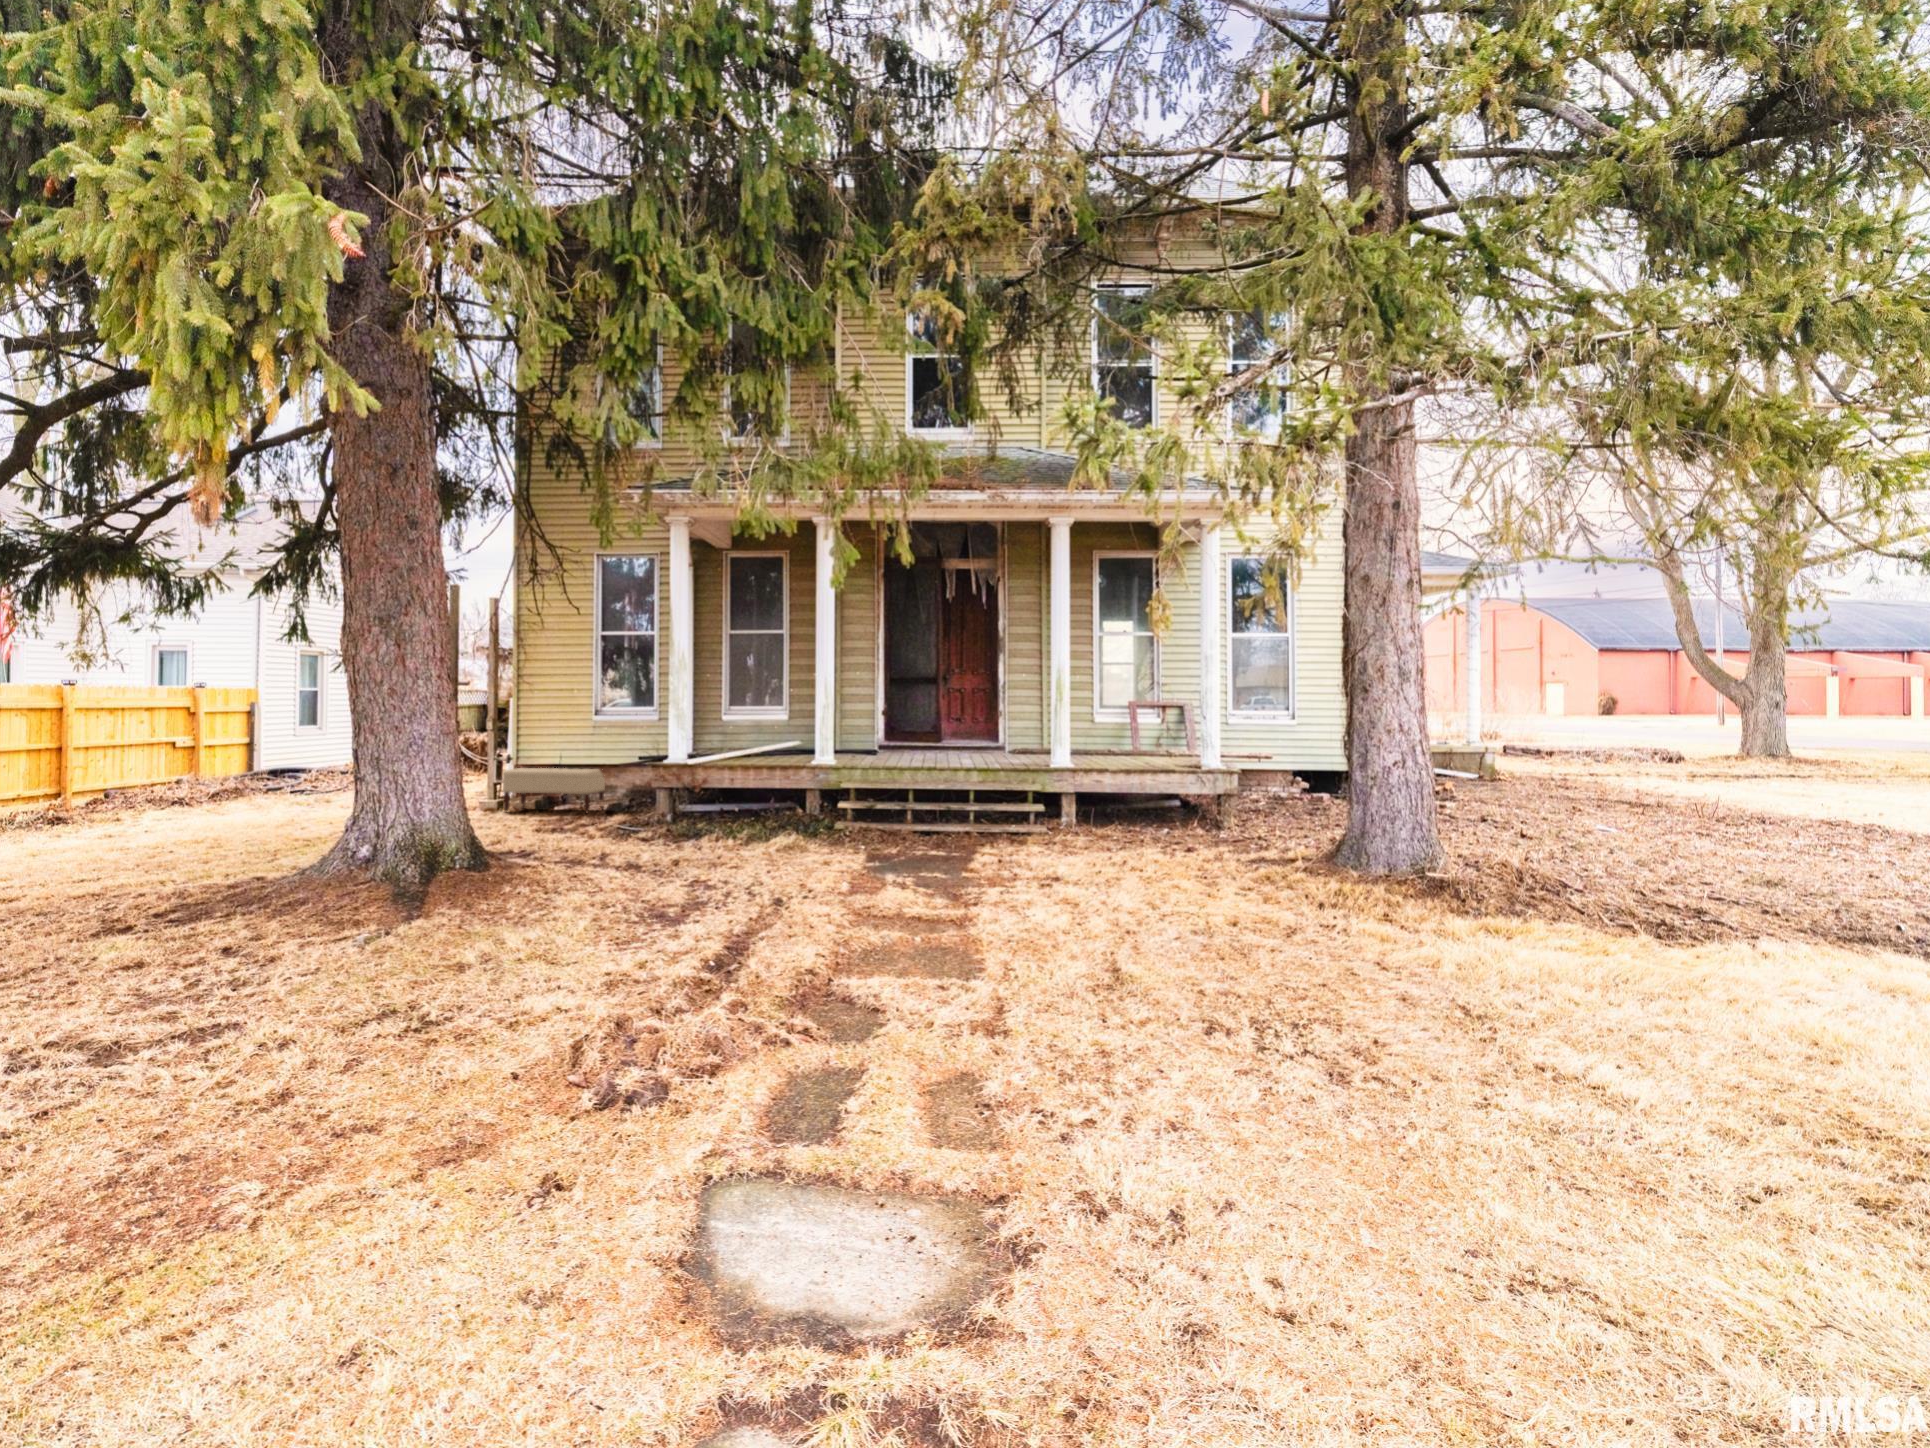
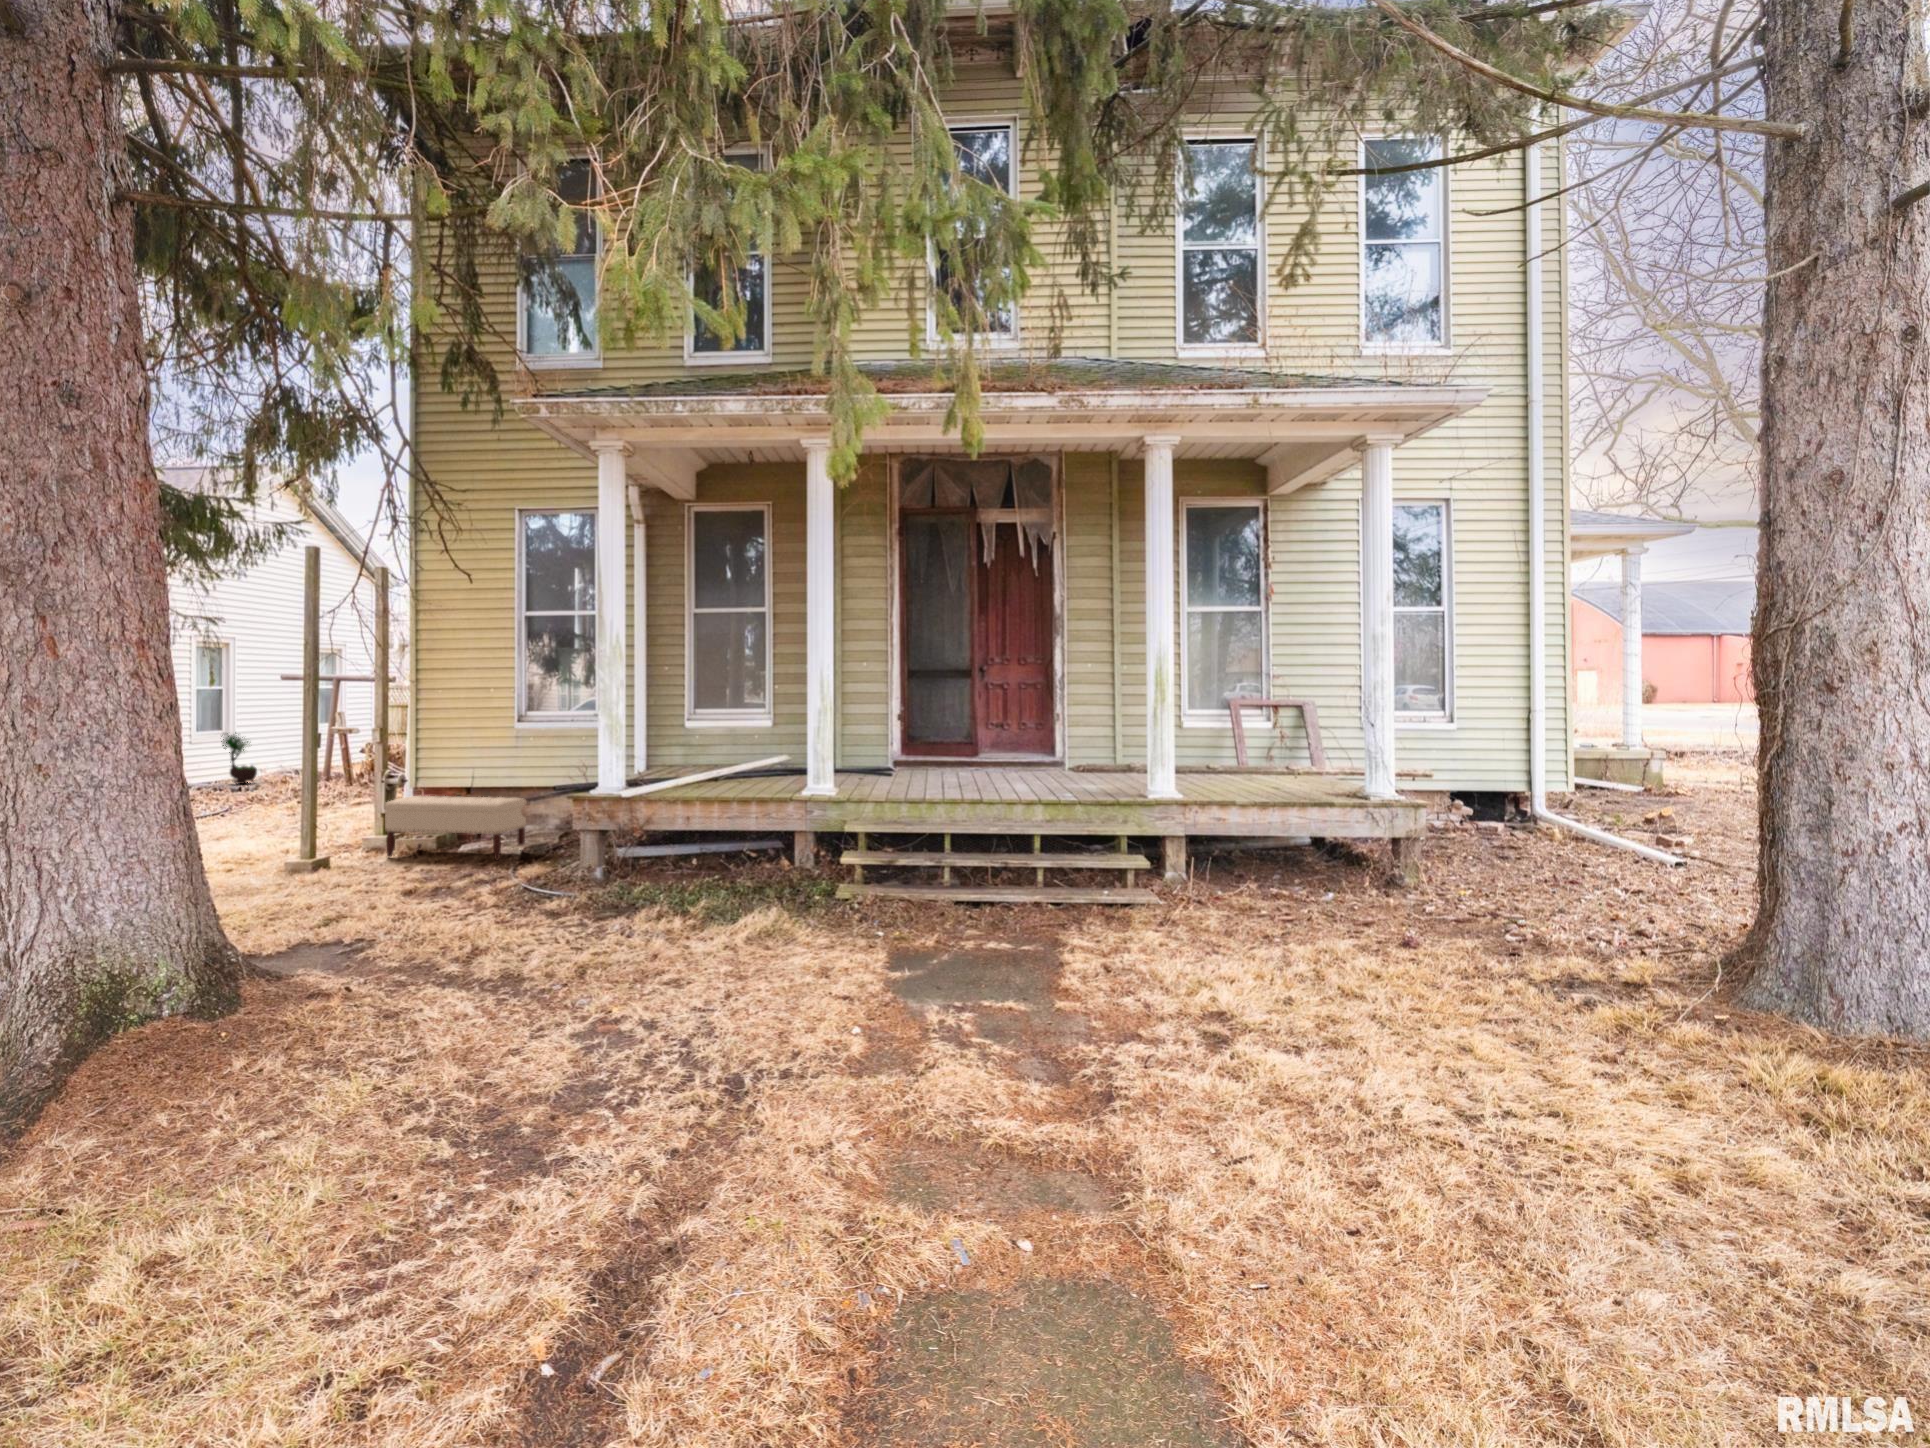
potted tree: none [306,723,339,770] -> present [221,732,257,784]

